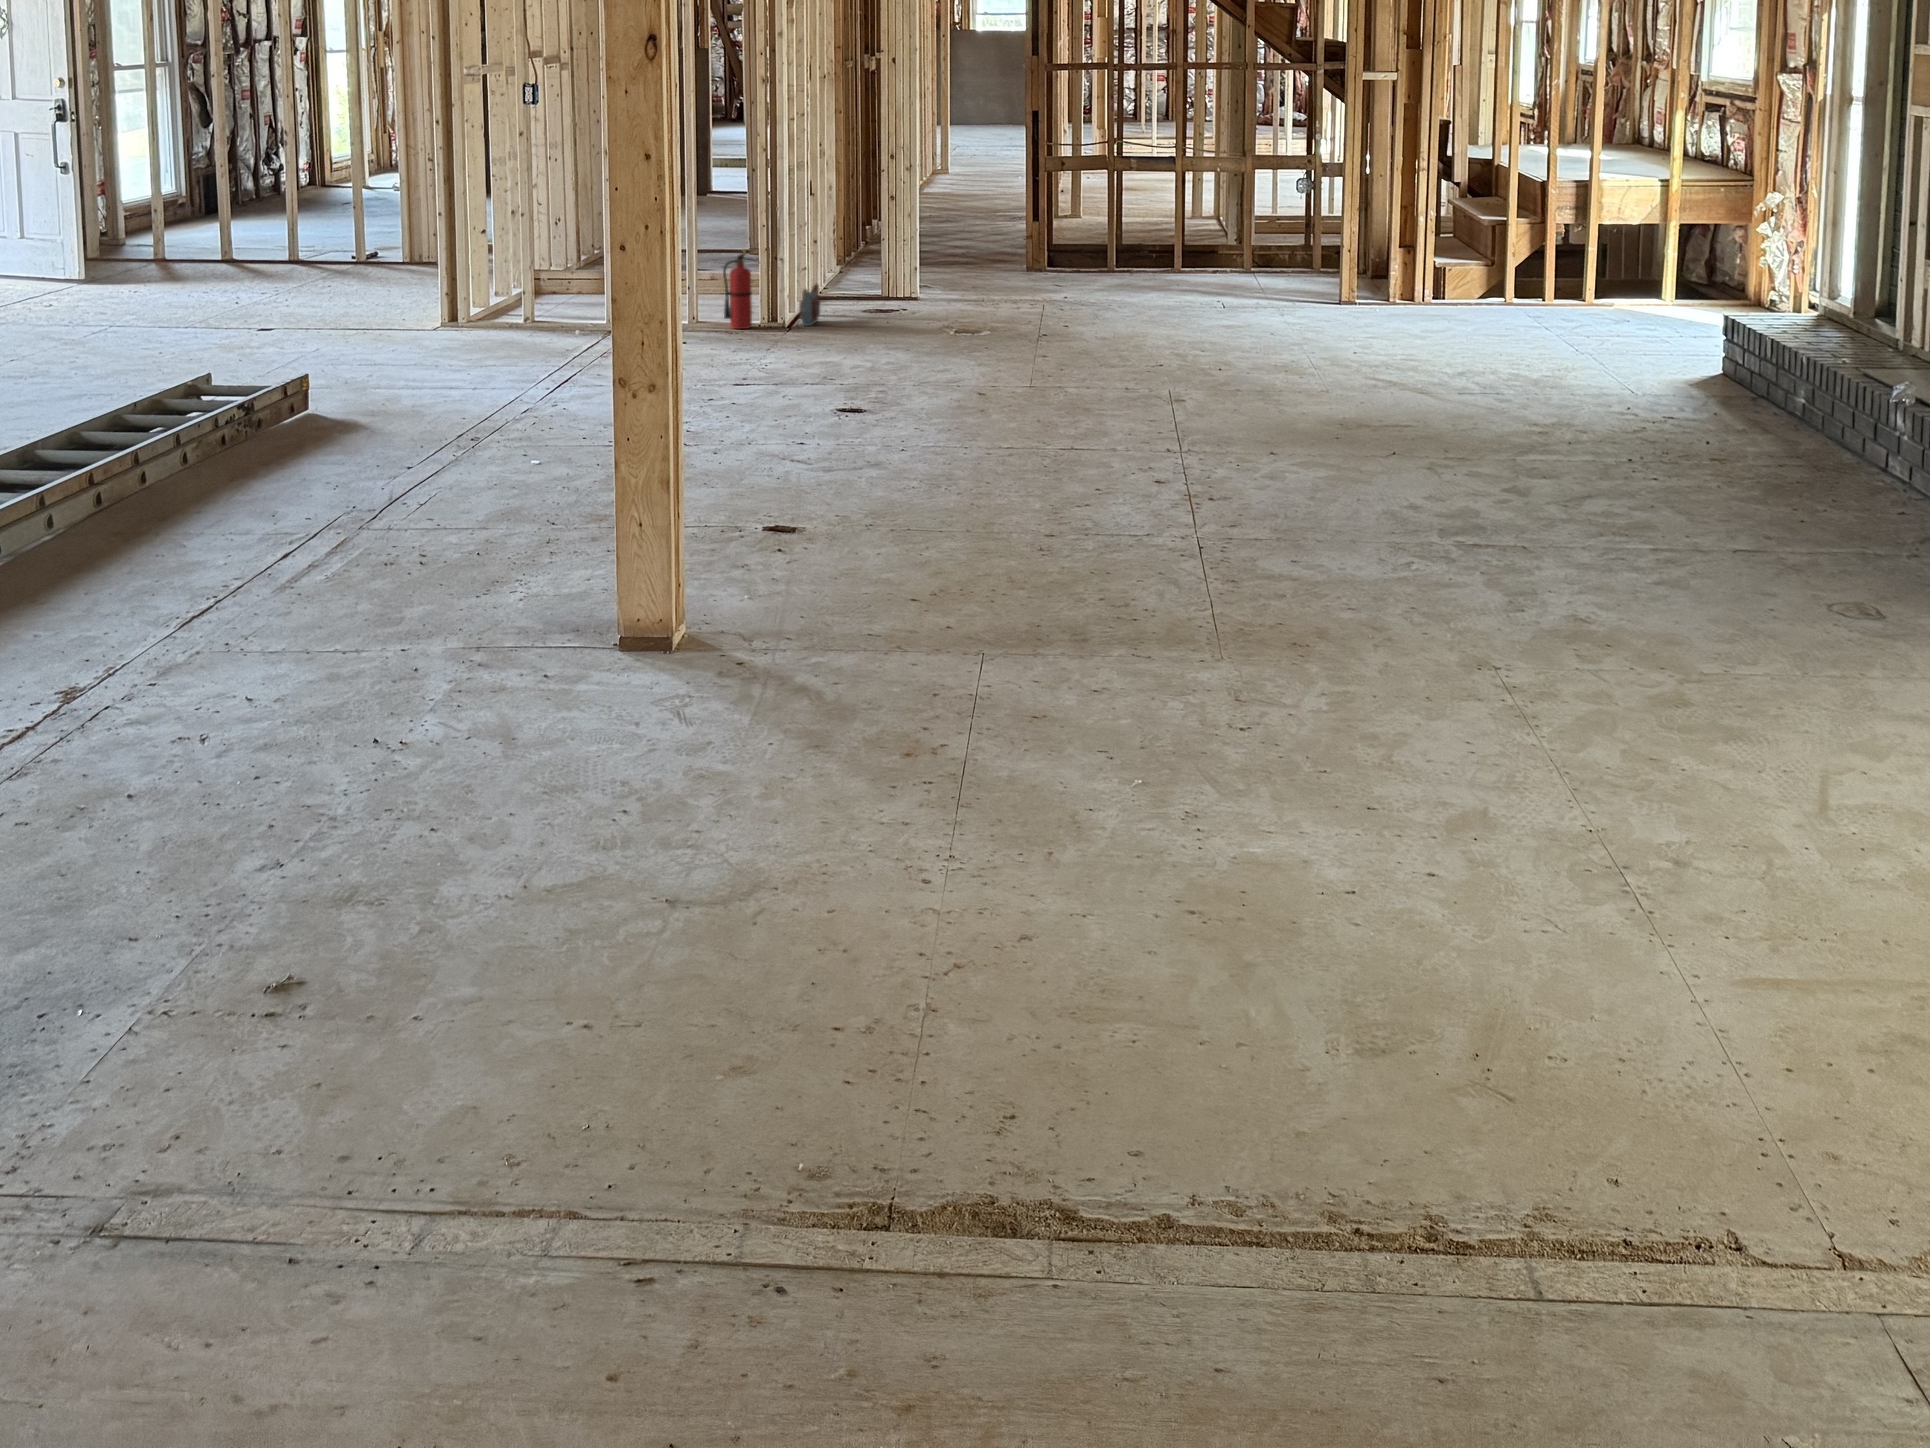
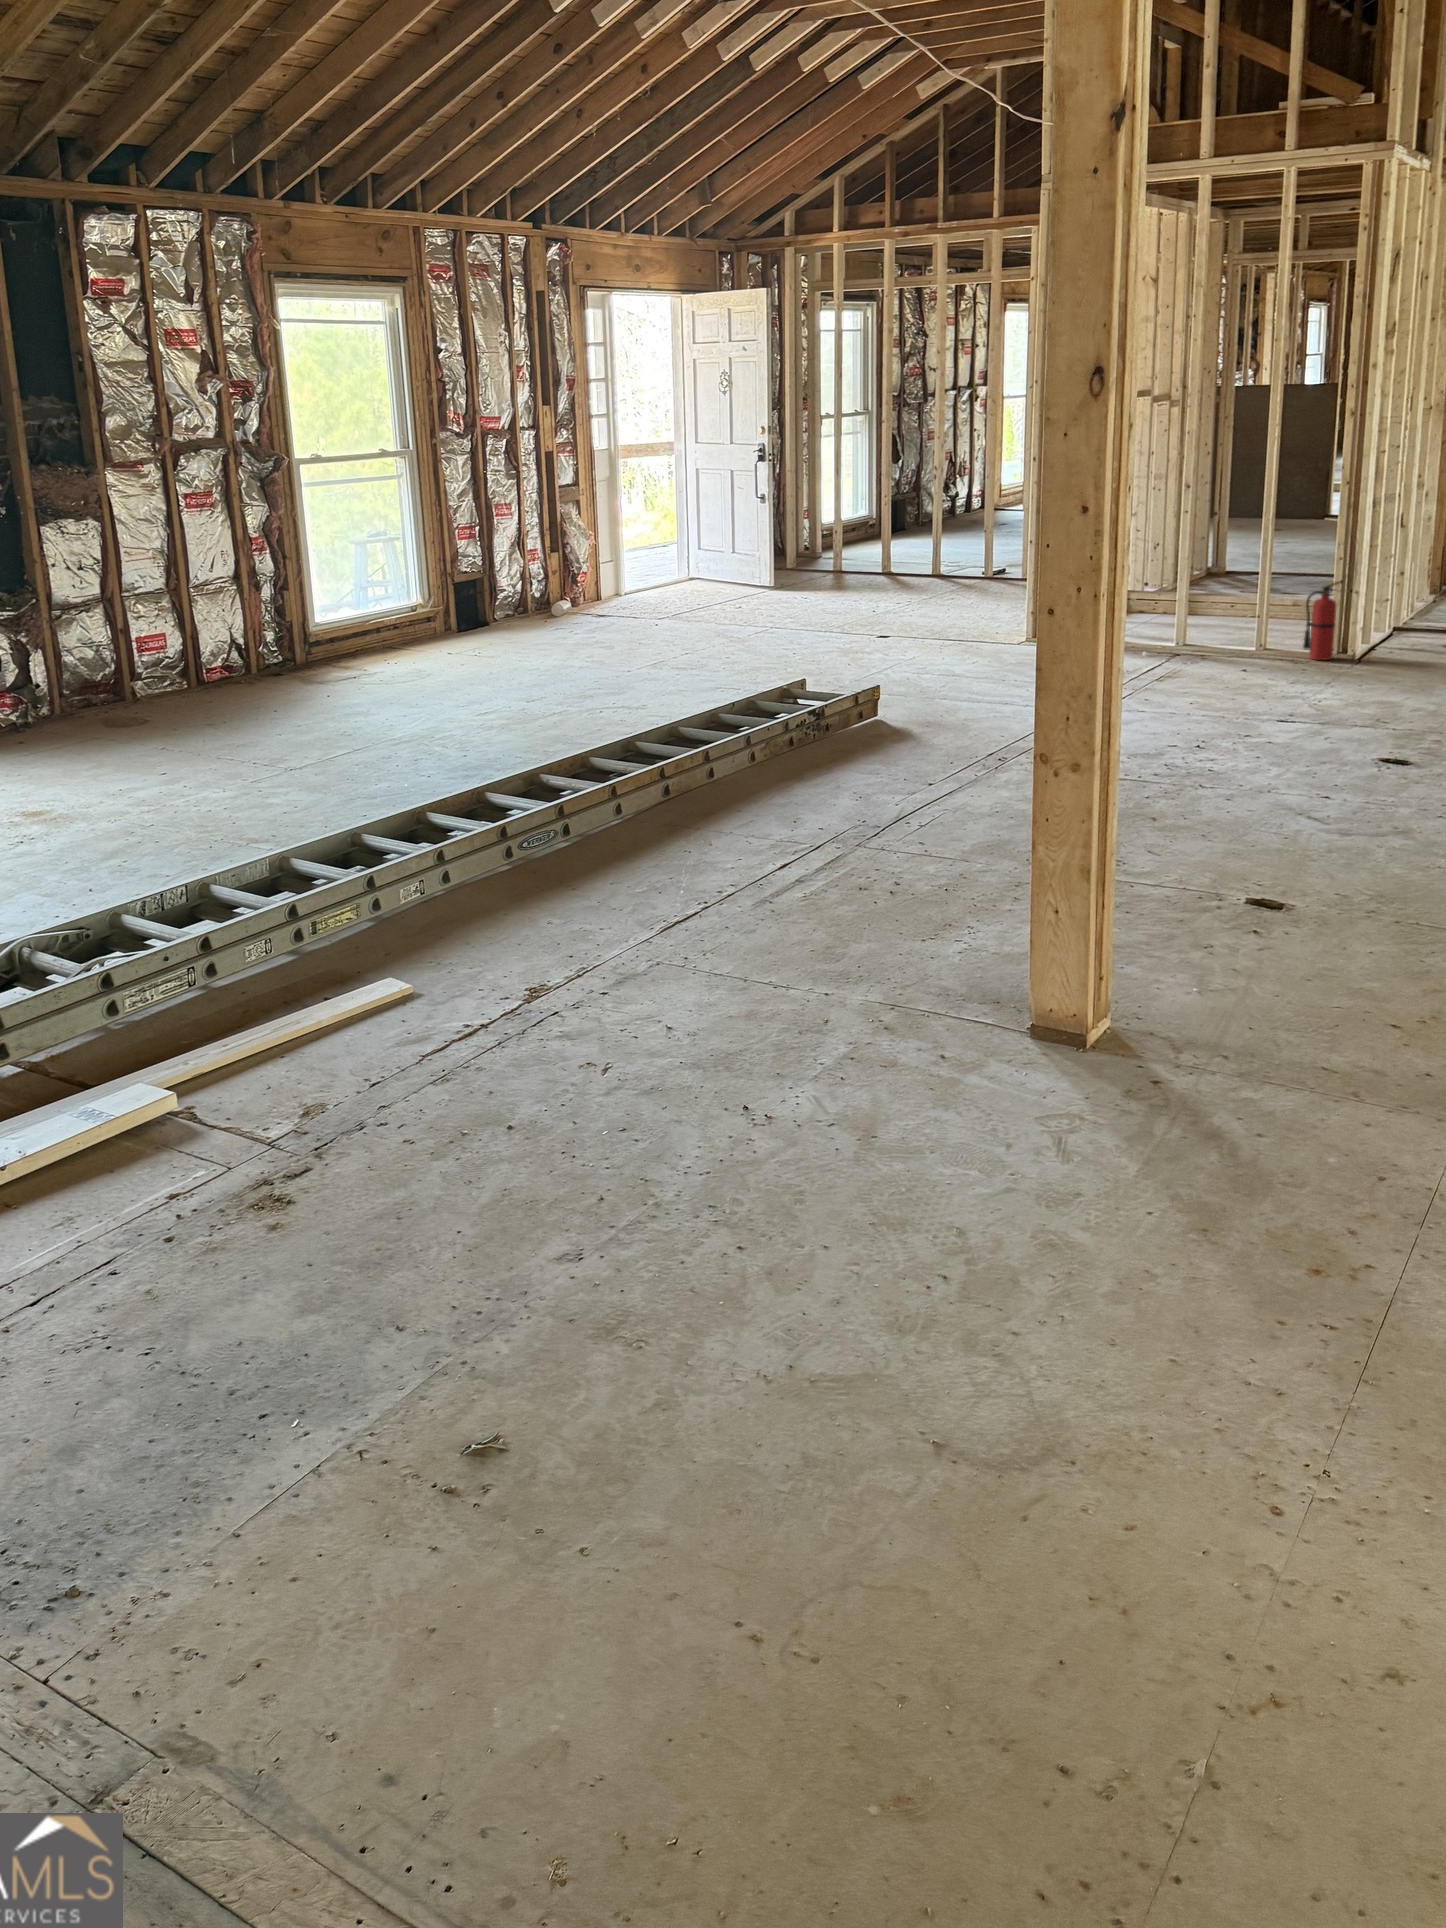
watering can: present [799,284,820,326] -> none [1386,617,1412,661]

